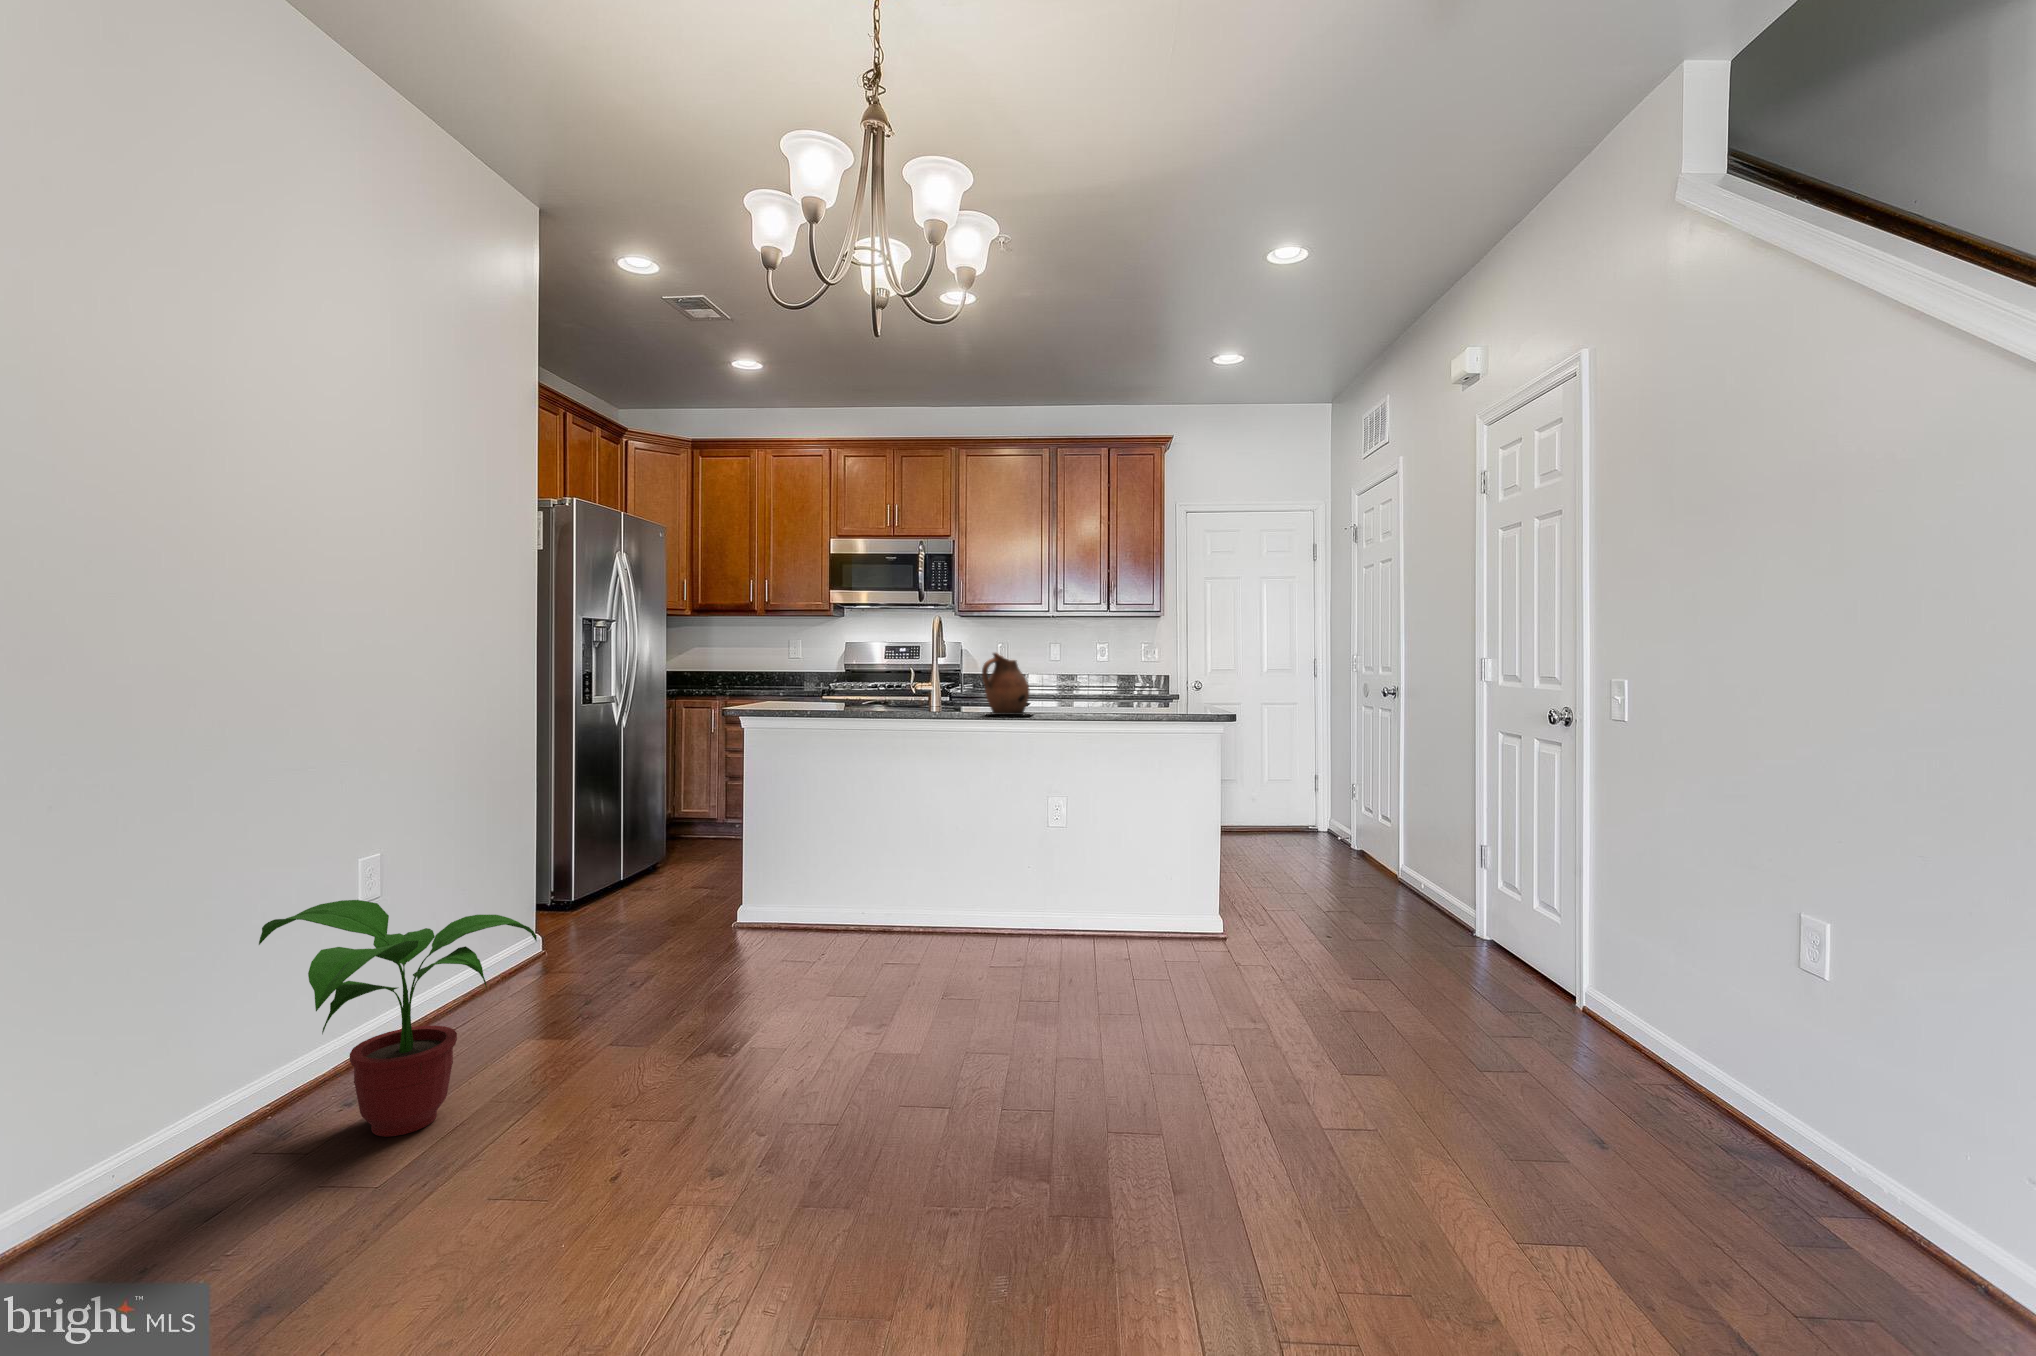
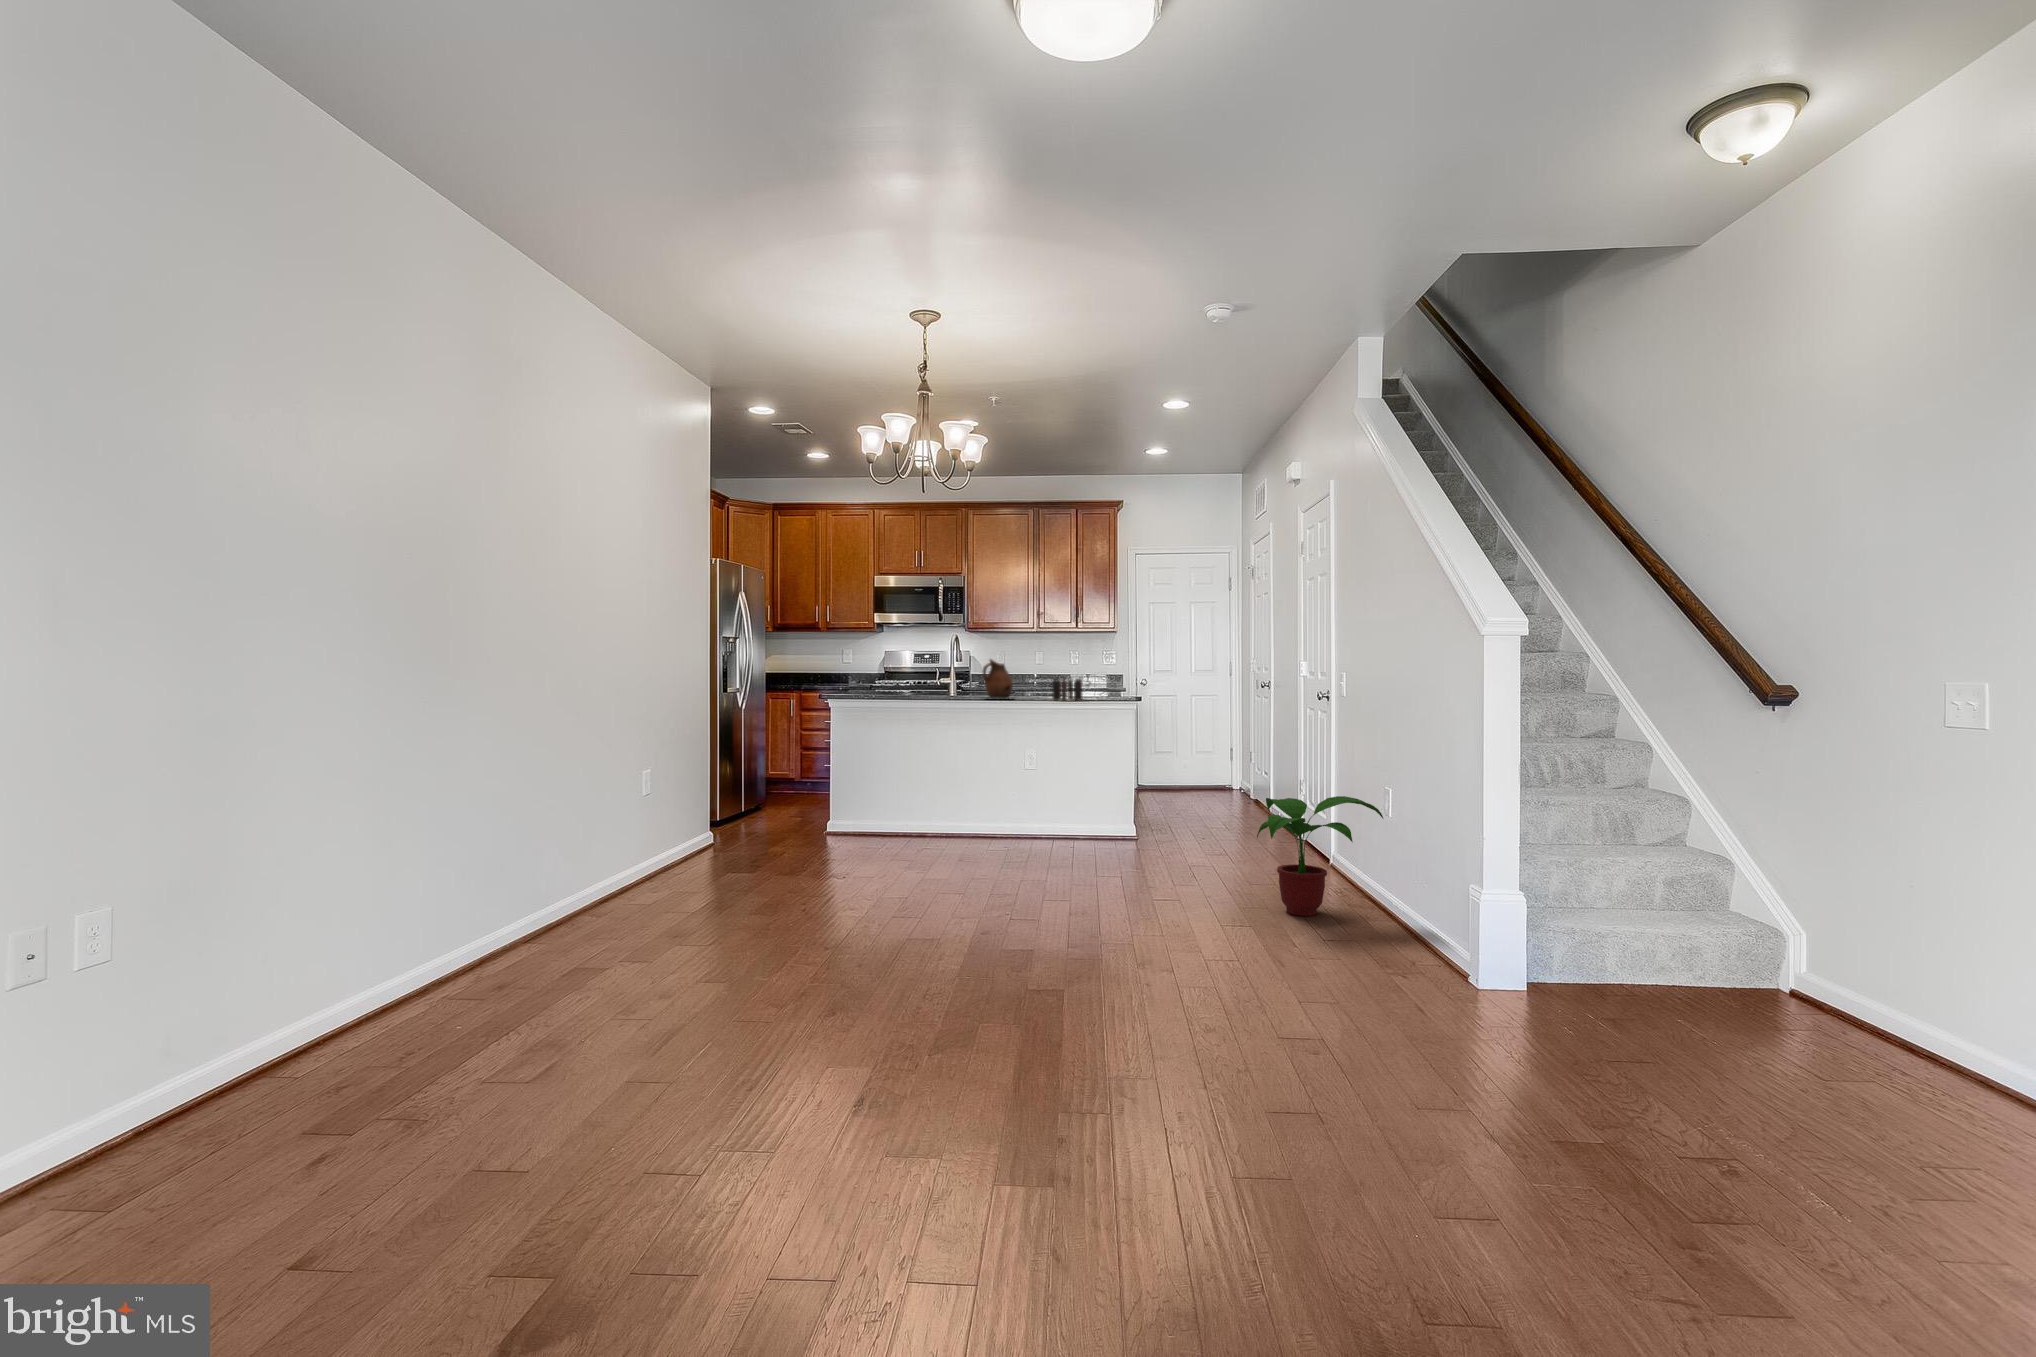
candle: none [1074,678,1155,720] -> present [1052,677,1082,701]
potted plant: present [259,900,537,1137] -> present [1257,796,1383,916]

